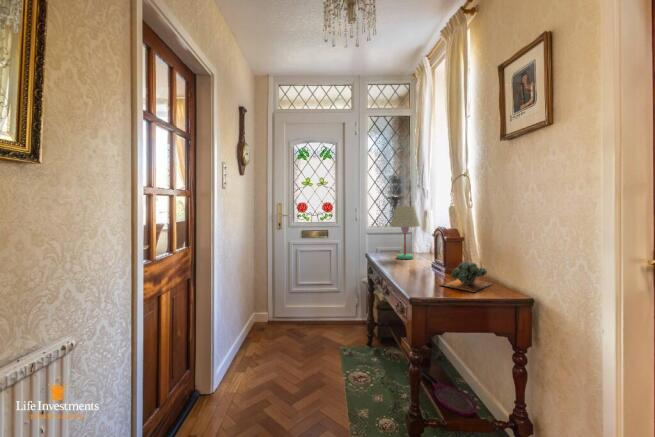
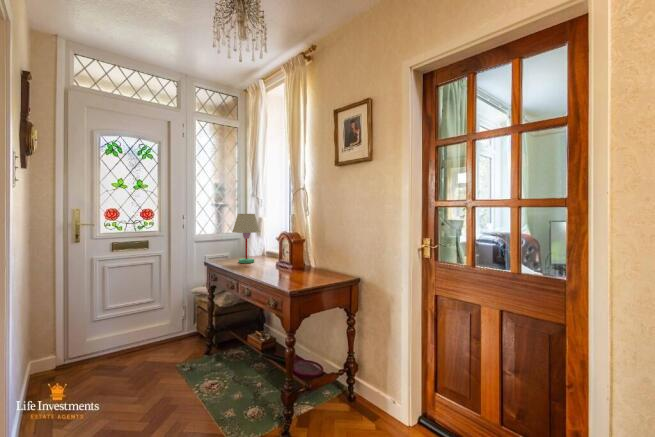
succulent plant: present [440,262,491,292] -> none [297,258,330,280]

